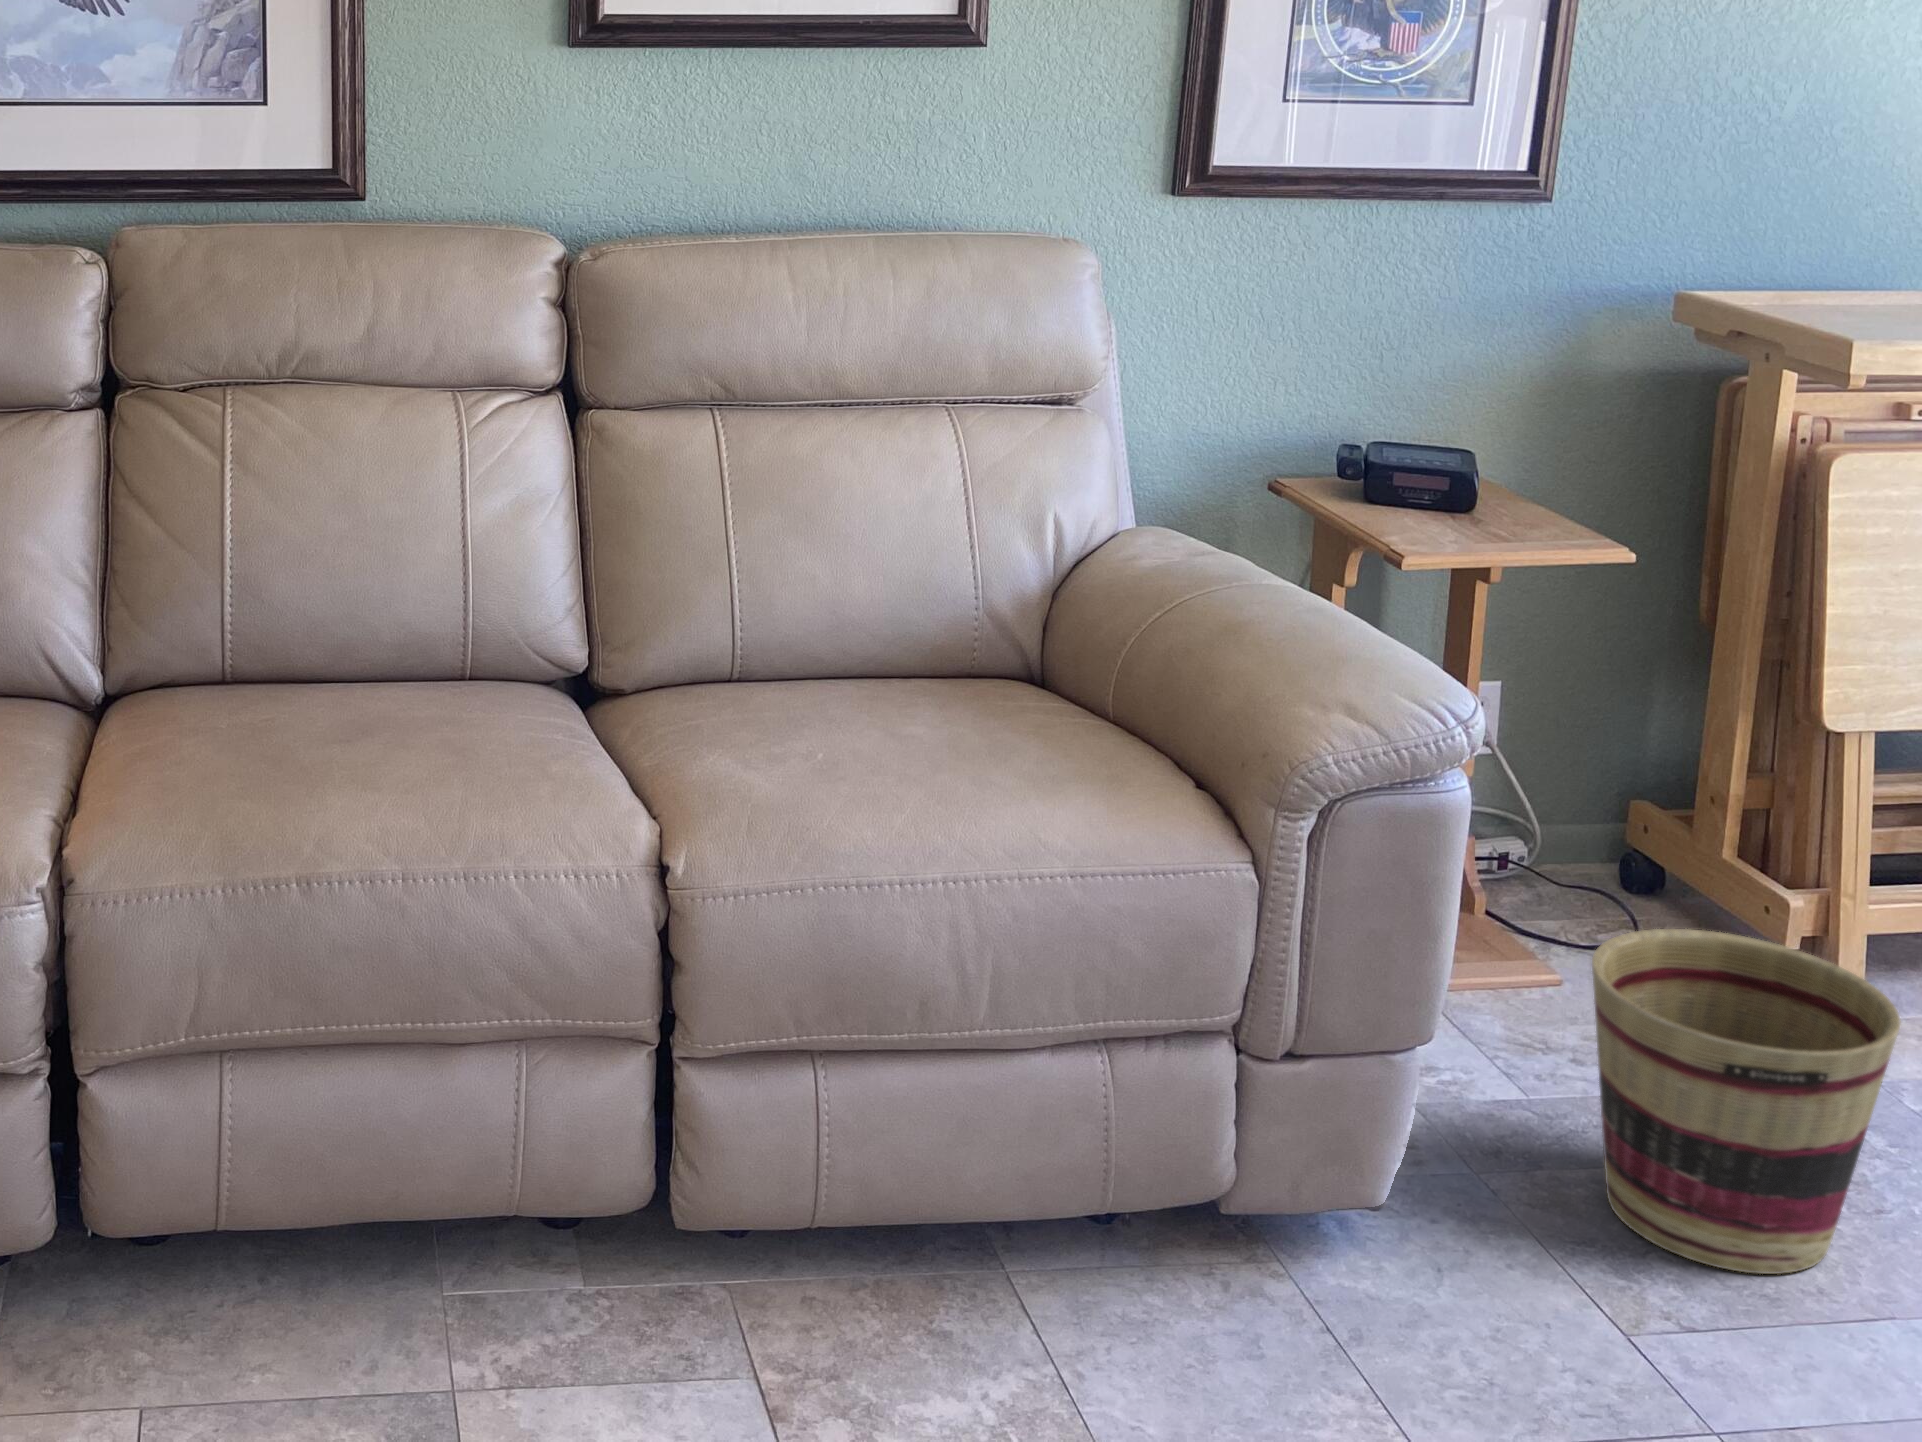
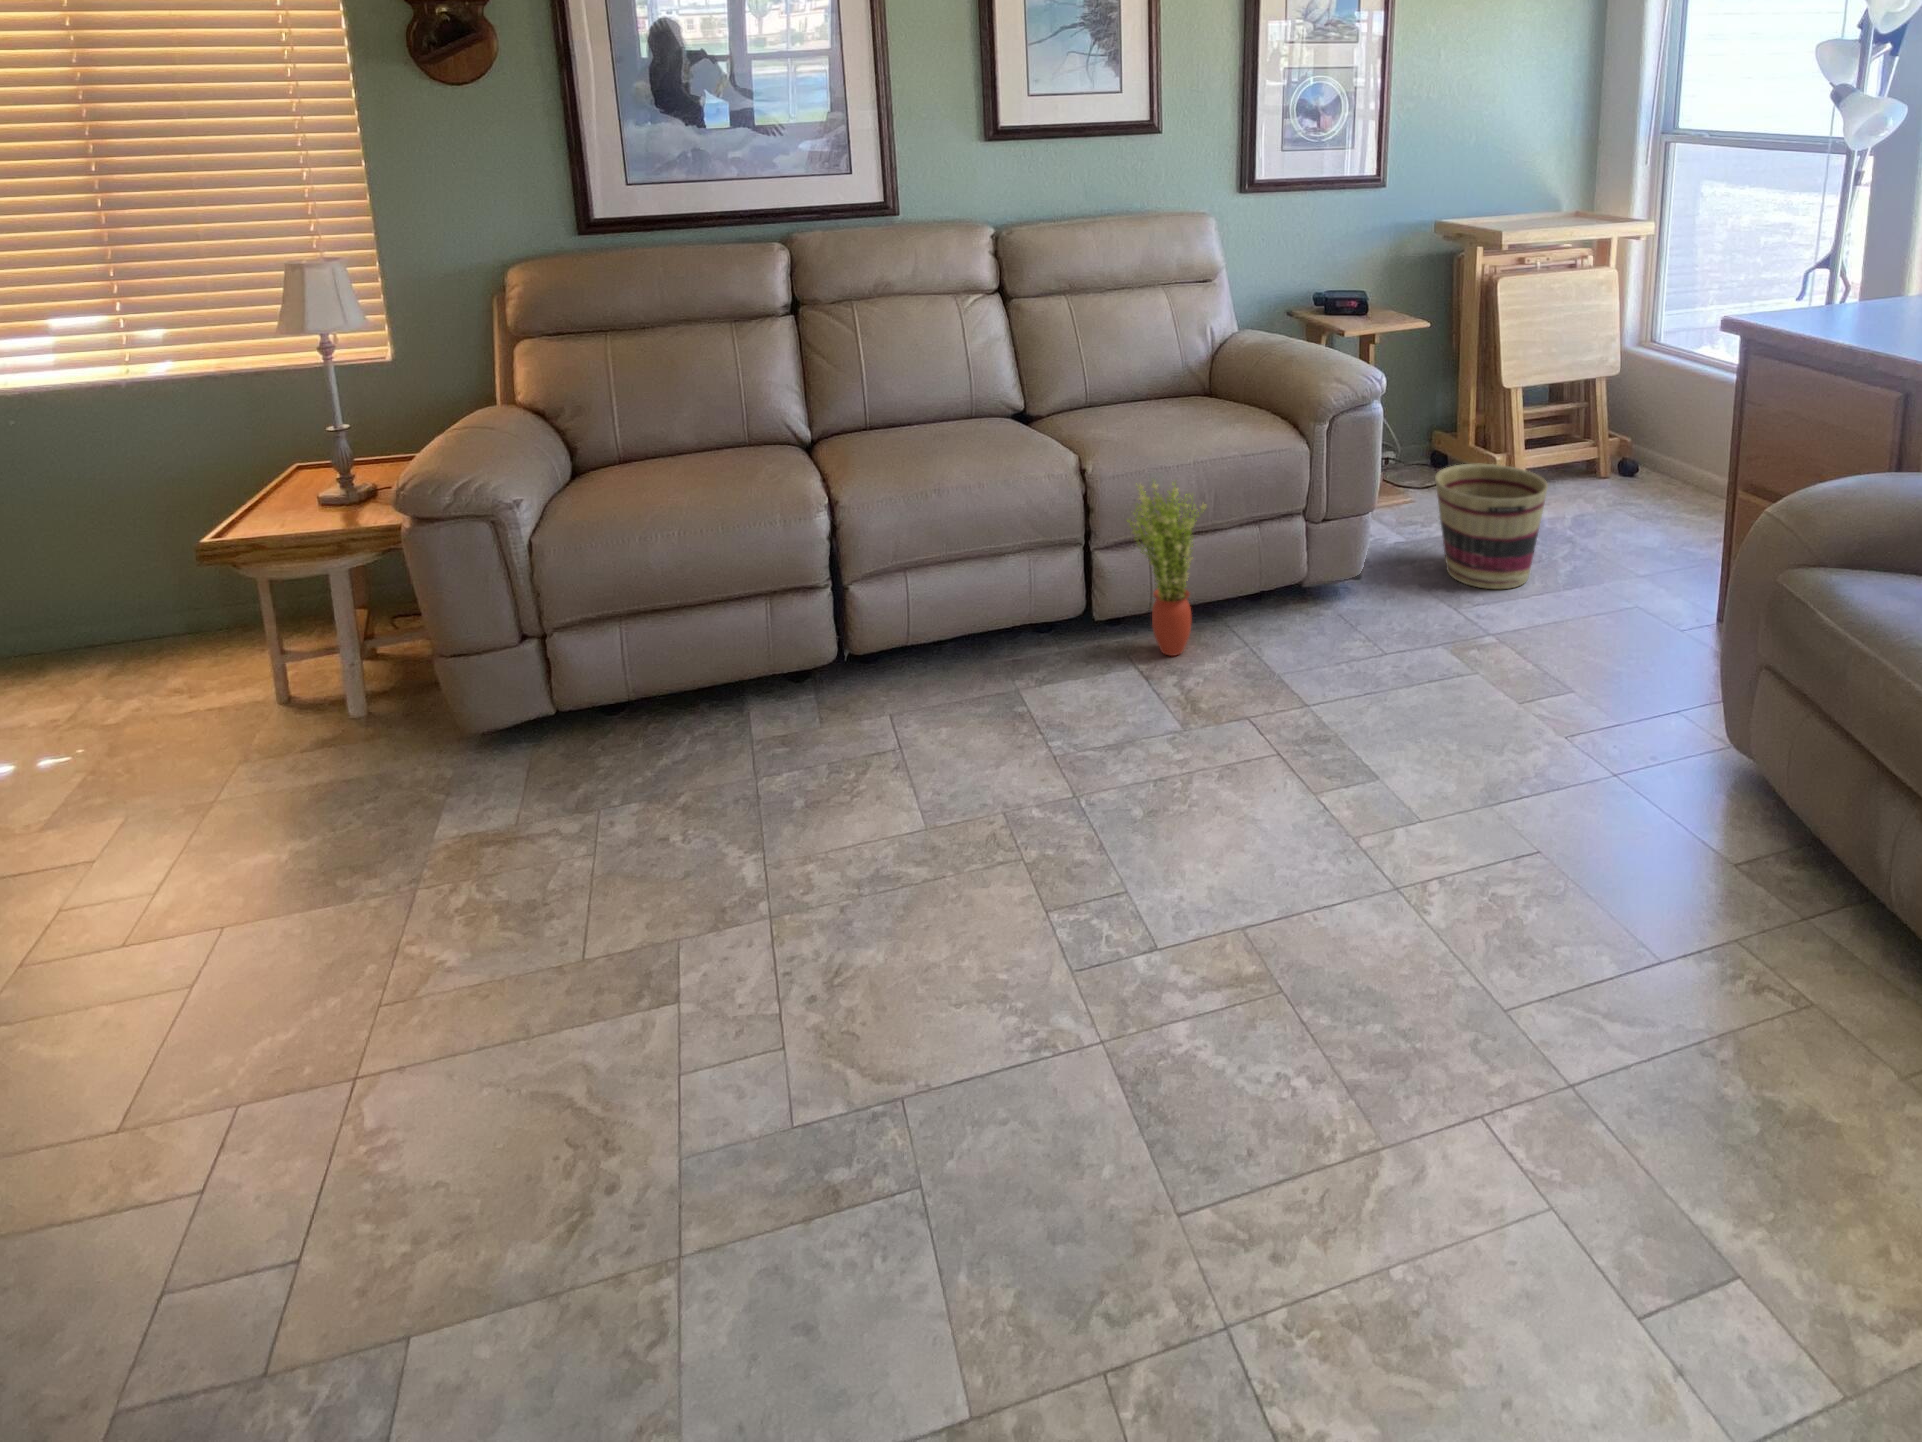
potted plant: none [759,898,961,1328] -> present [1127,482,1206,656]

